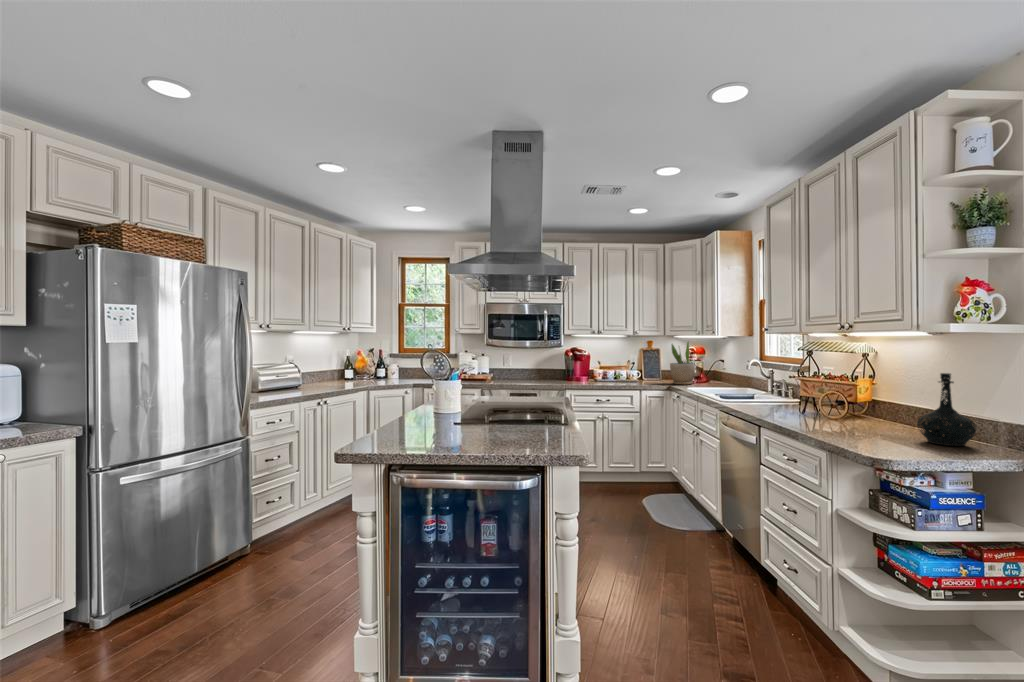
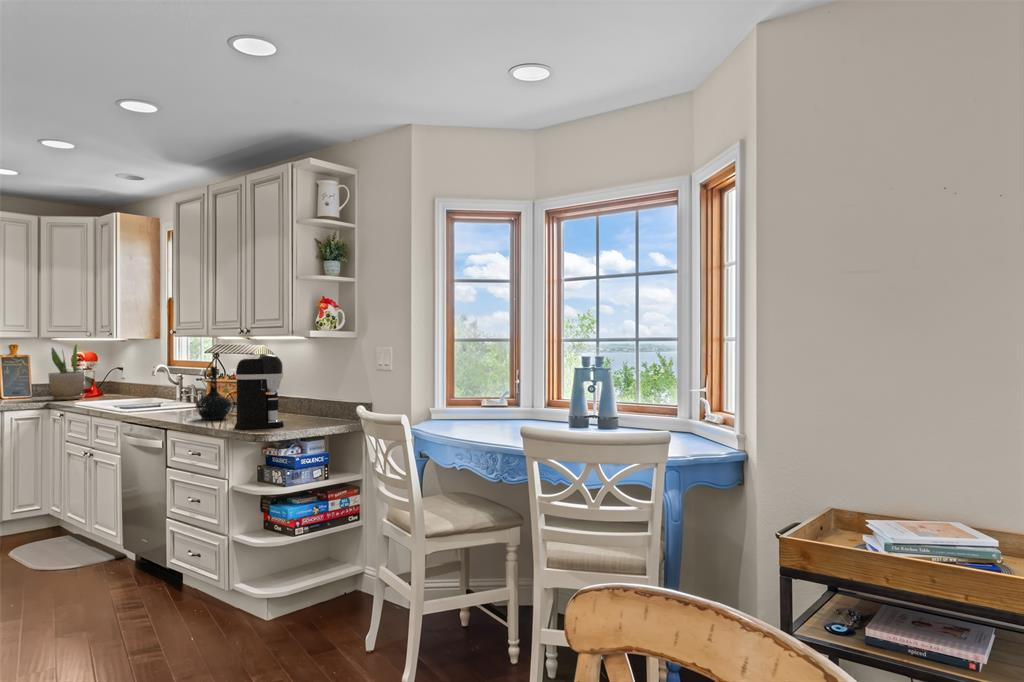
coffee maker: none [837,356,906,447] -> present [235,355,284,429]
bottle: present [917,373,977,446] -> present [196,367,231,420]

